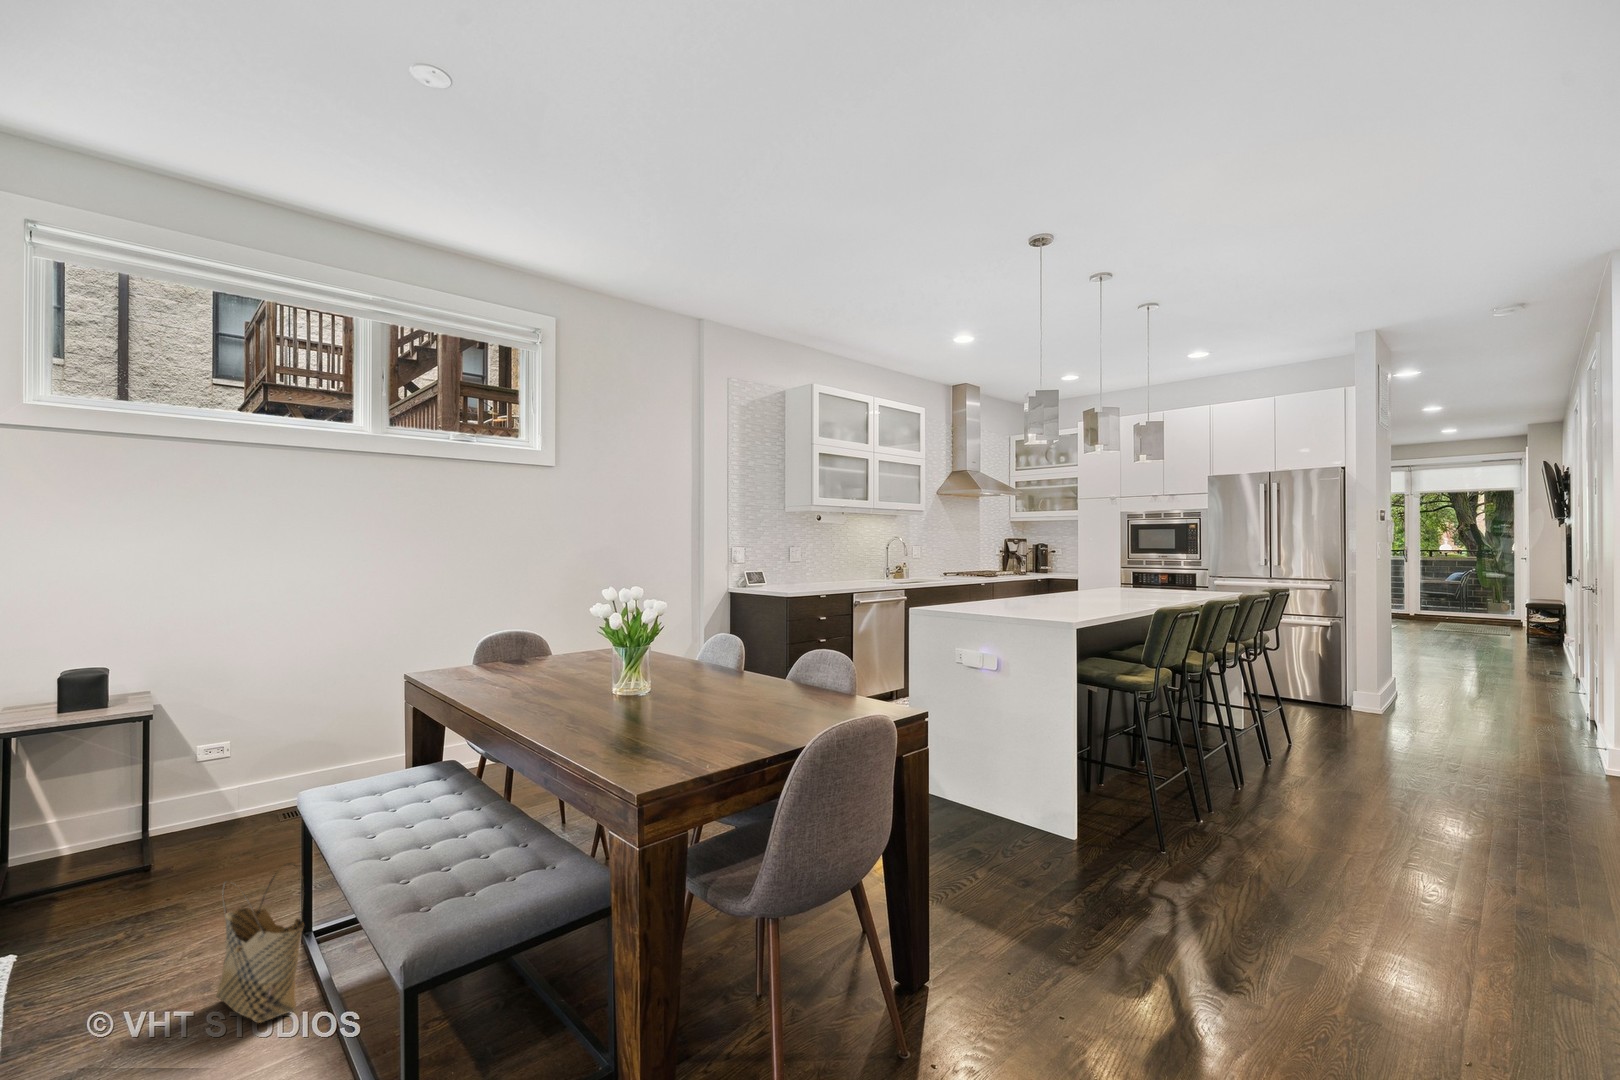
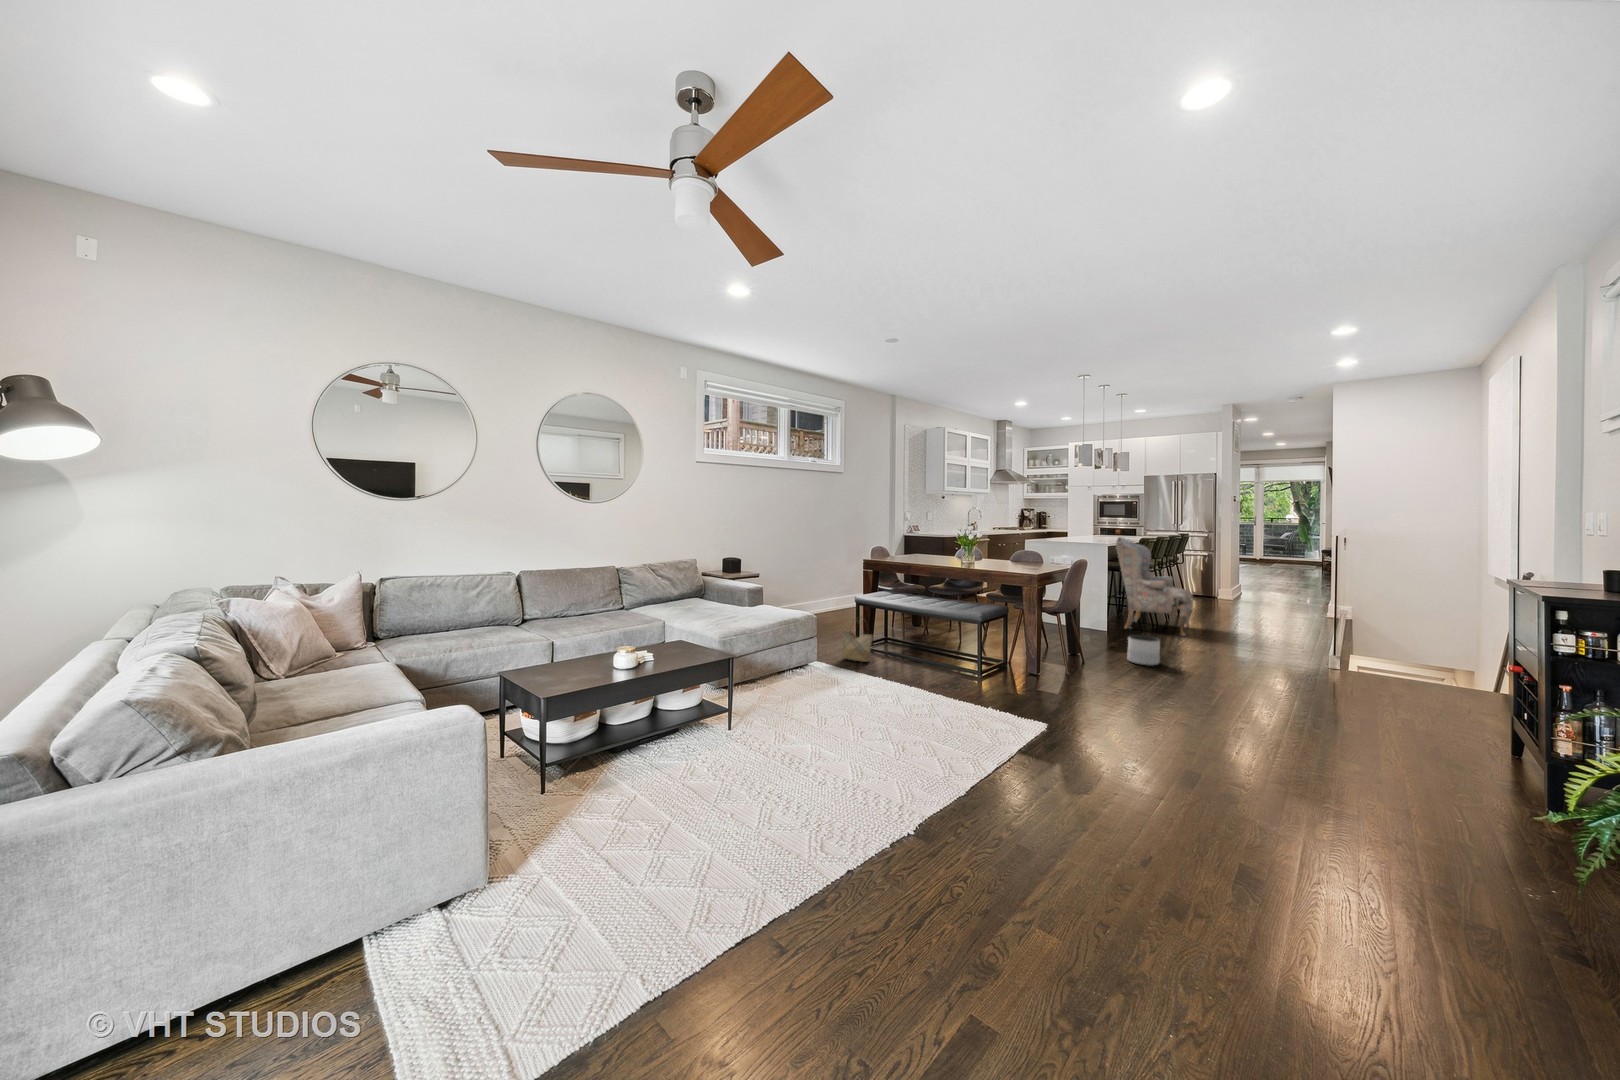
armchair: none [1118,600,1303,854] -> present [1116,537,1193,636]
planter: none [1101,916,1196,1040] -> present [1127,635,1160,666]

